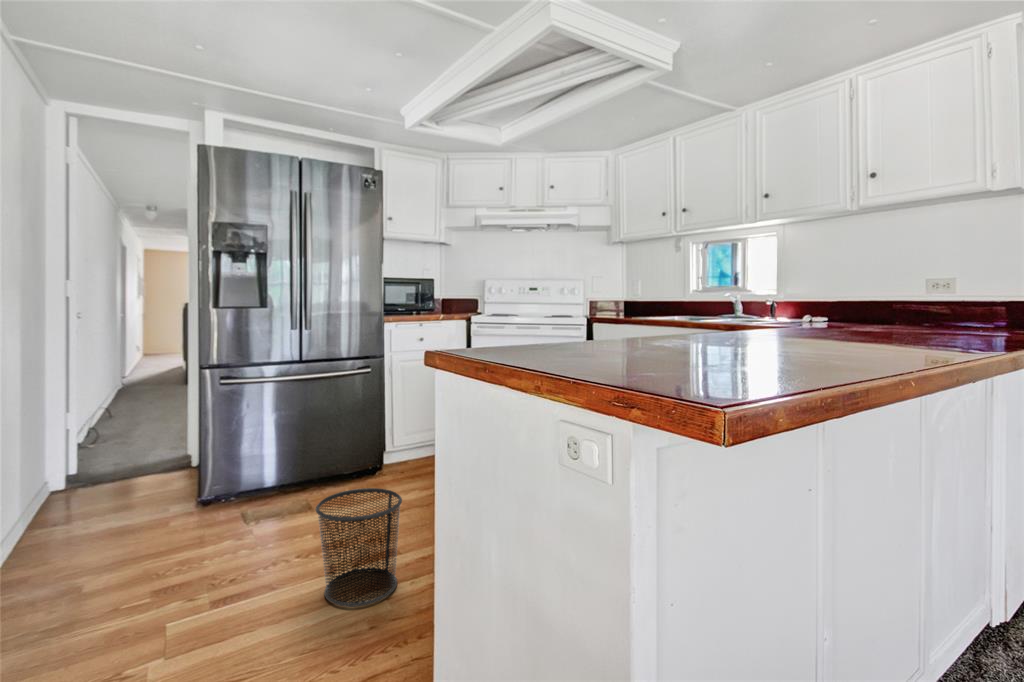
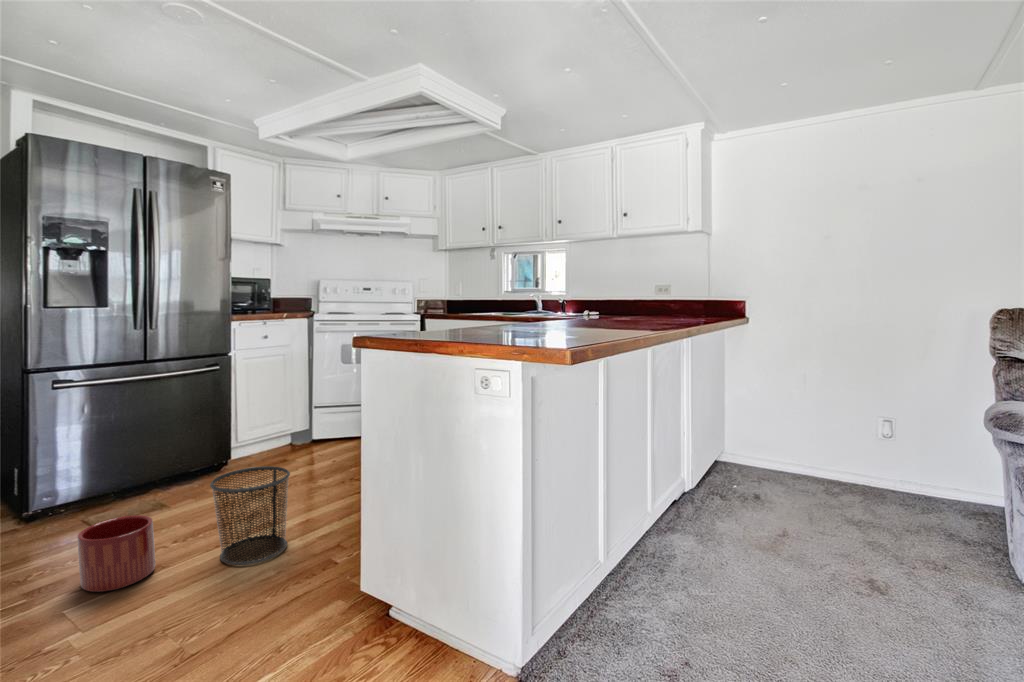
planter: none [189,527,264,611] -> present [78,515,155,592]

